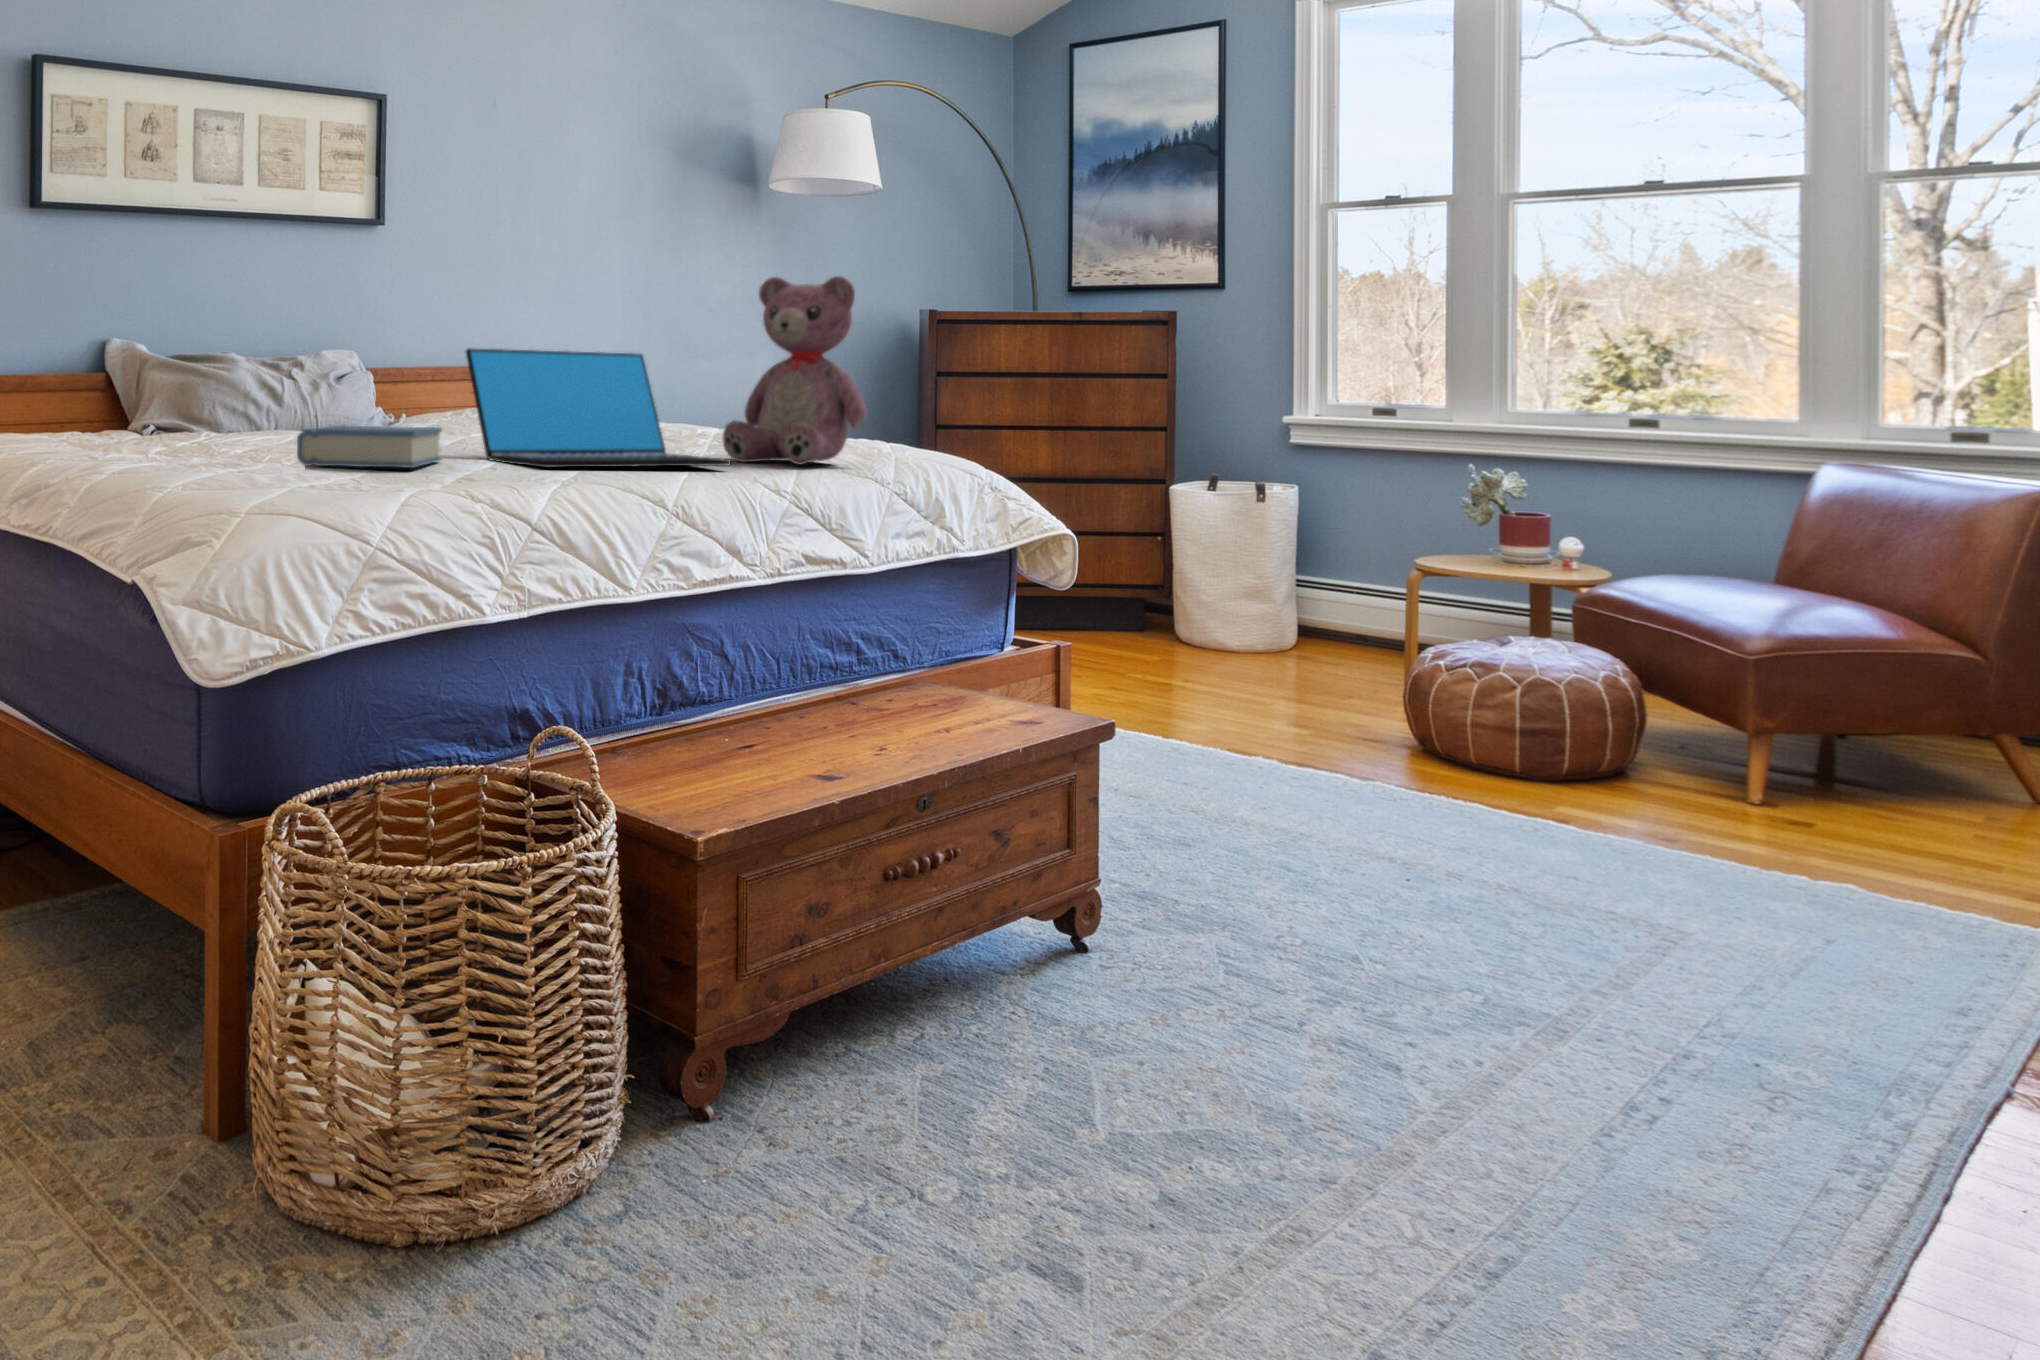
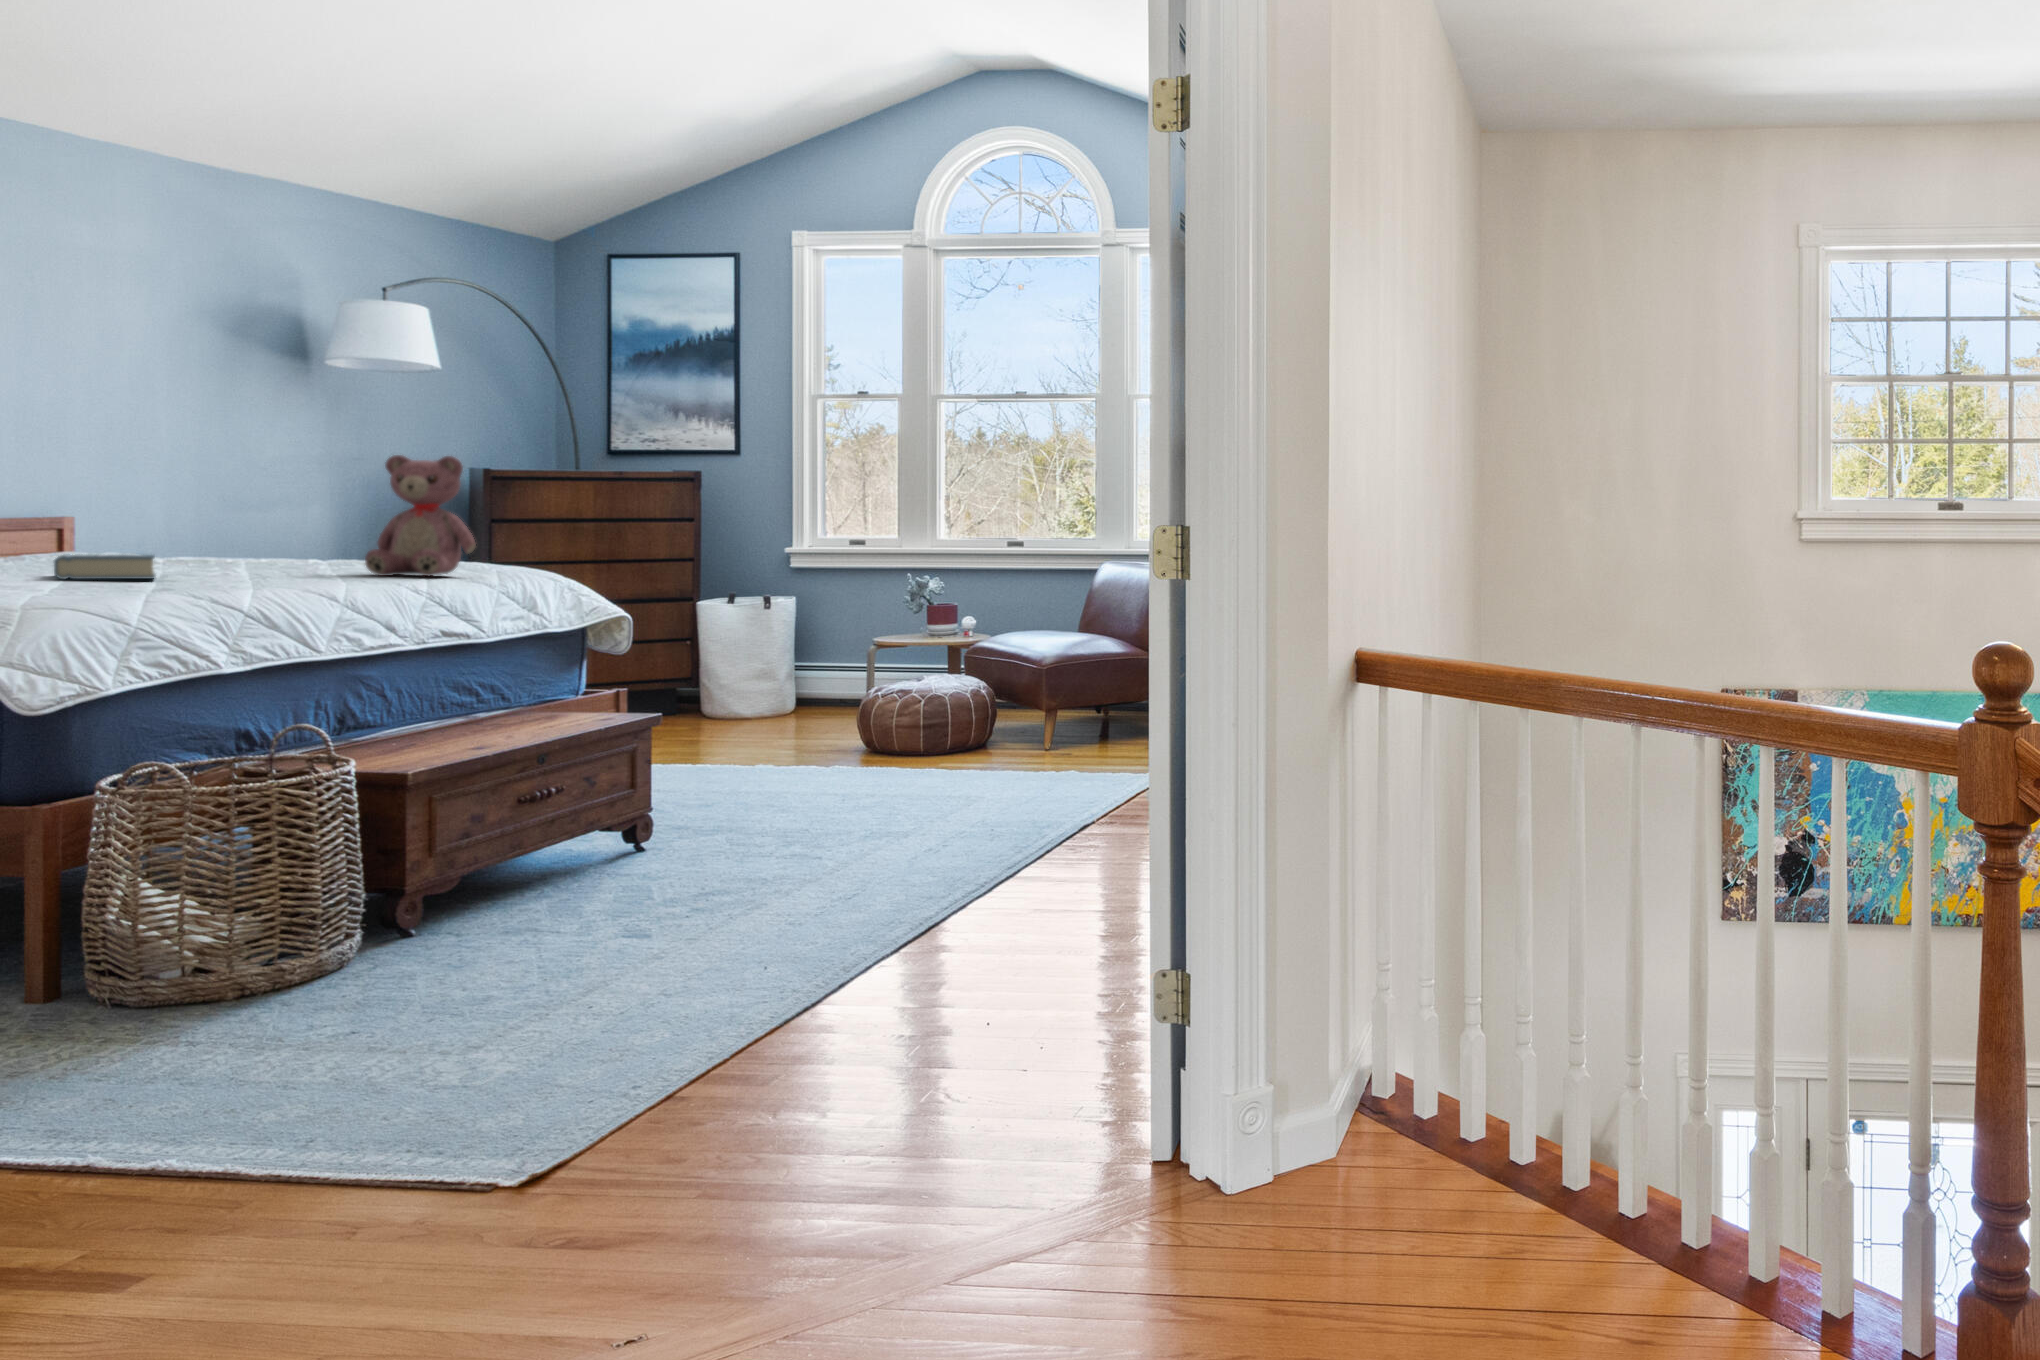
laptop: present [466,349,730,468] -> none [155,502,383,579]

